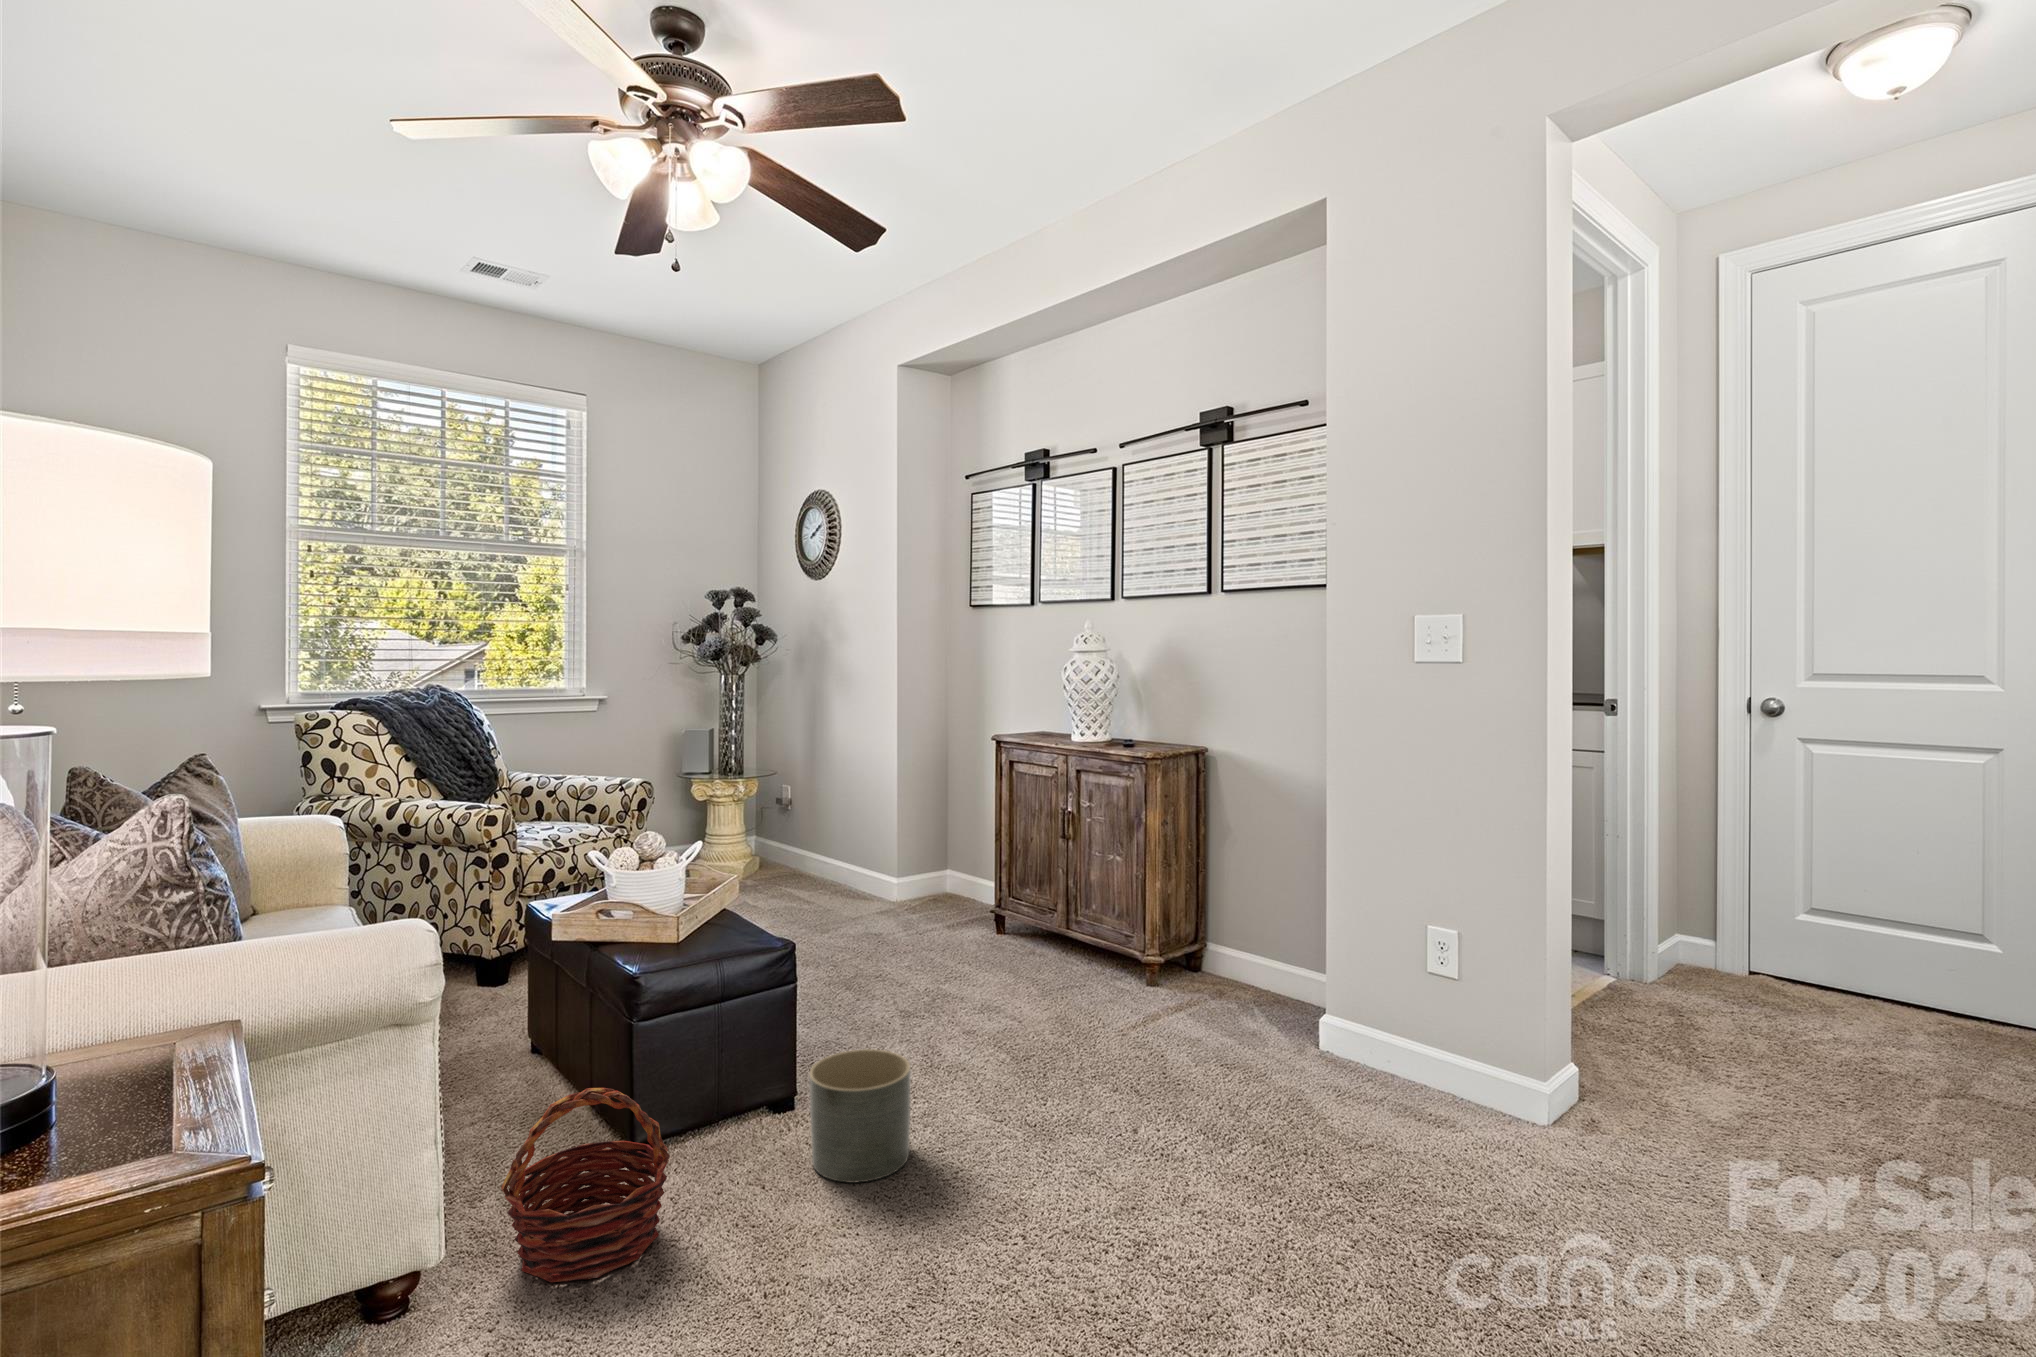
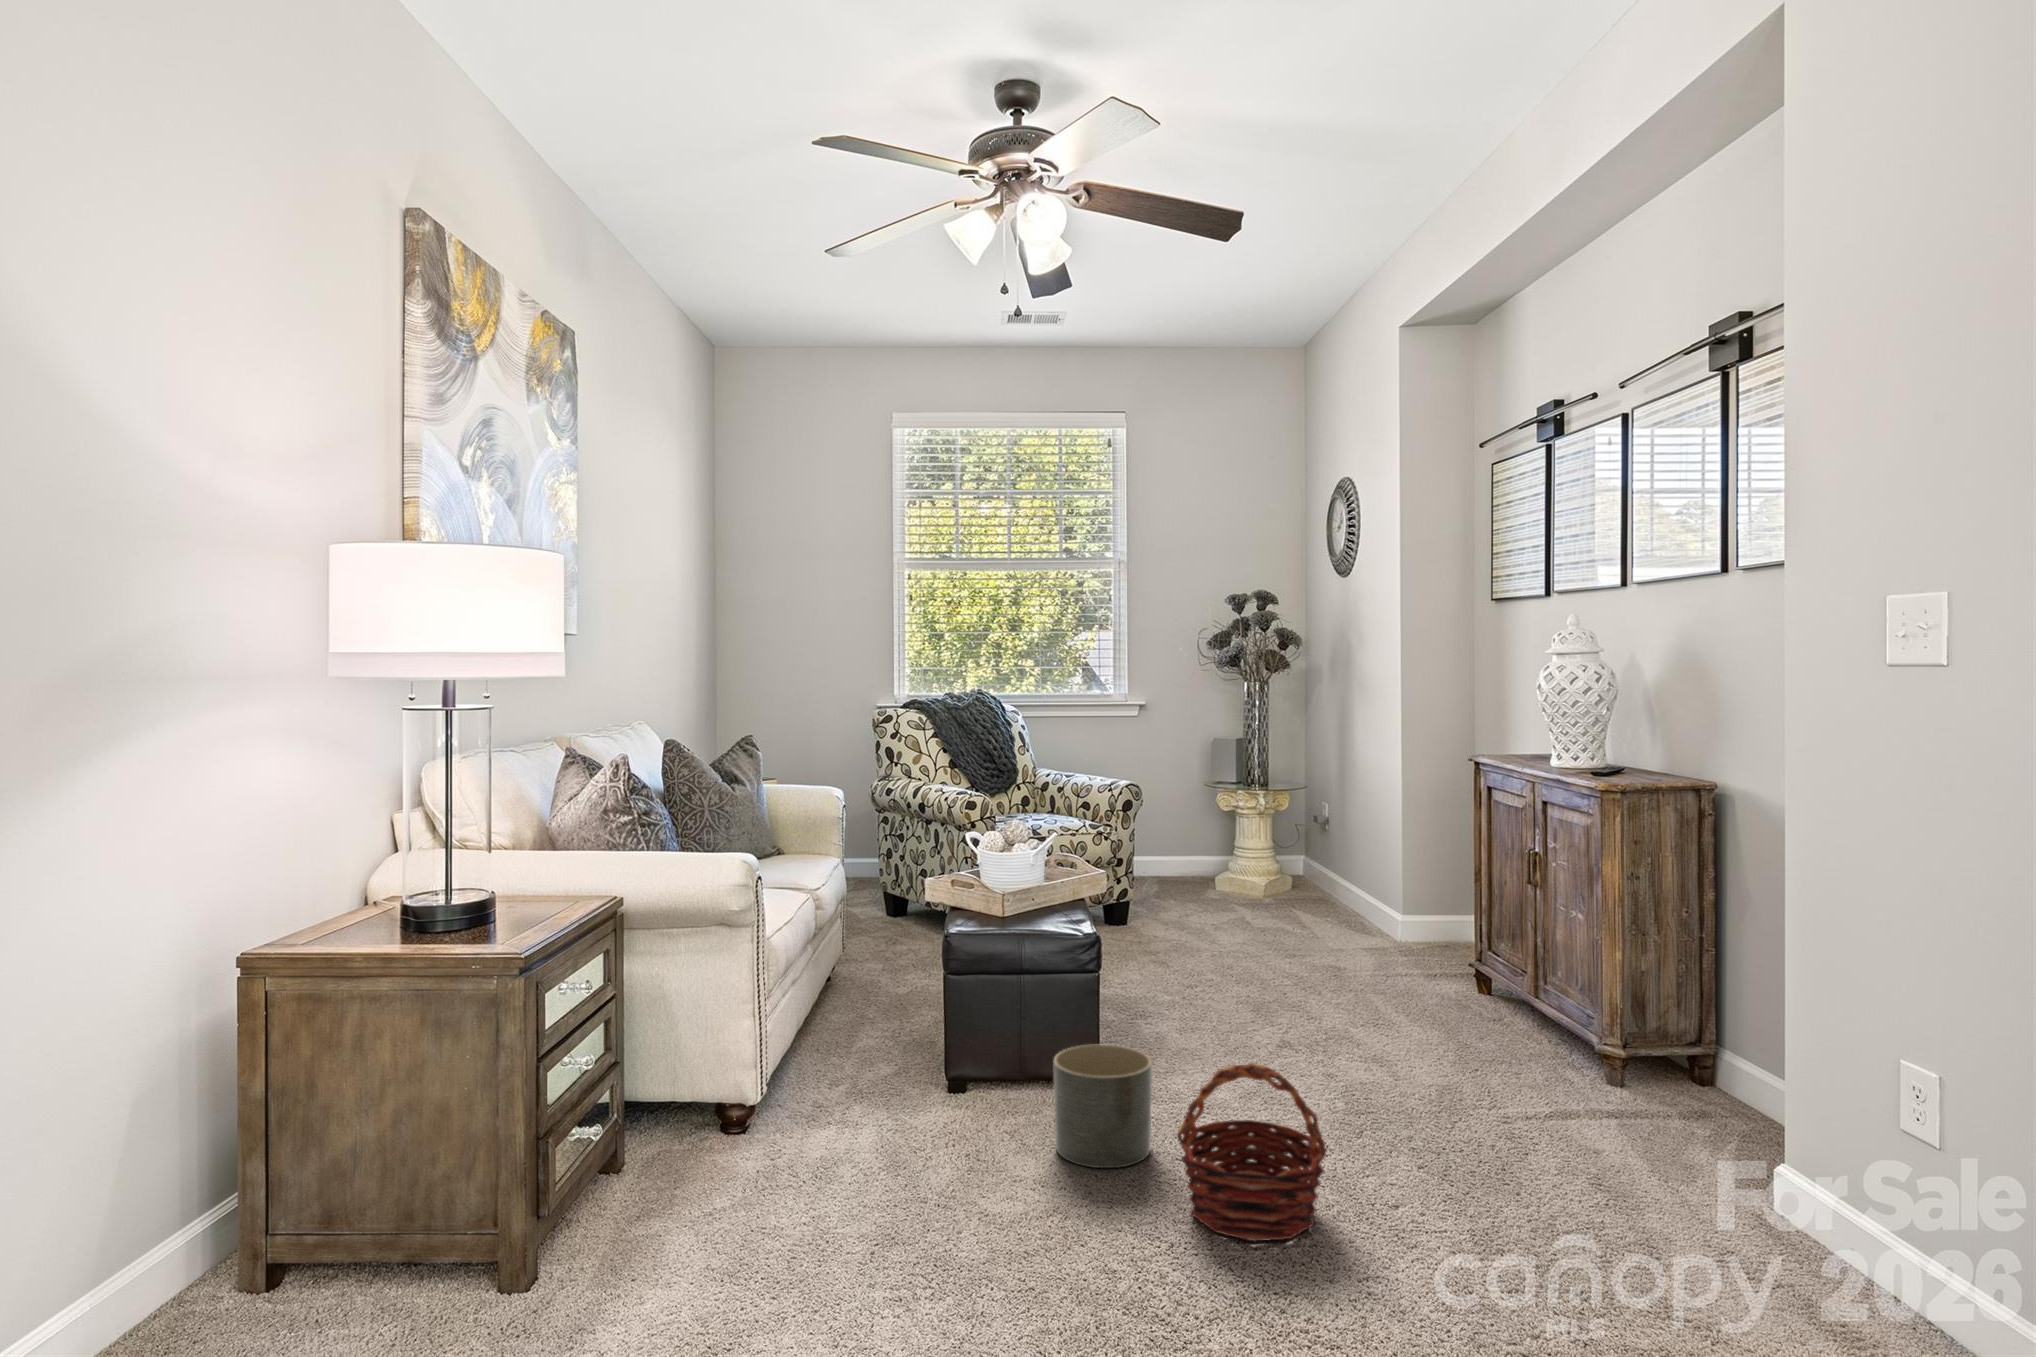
basket: present [501,1088,670,1282] -> present [1177,1063,1327,1242]

